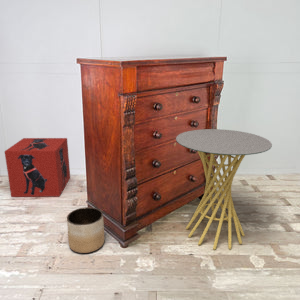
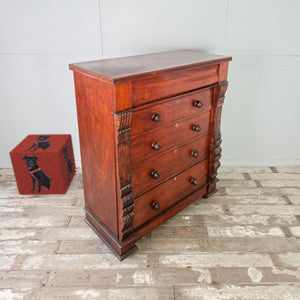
side table: present [176,129,272,250] -> none [175,135,275,259]
planter: present [67,207,104,253] -> none [68,215,106,262]

